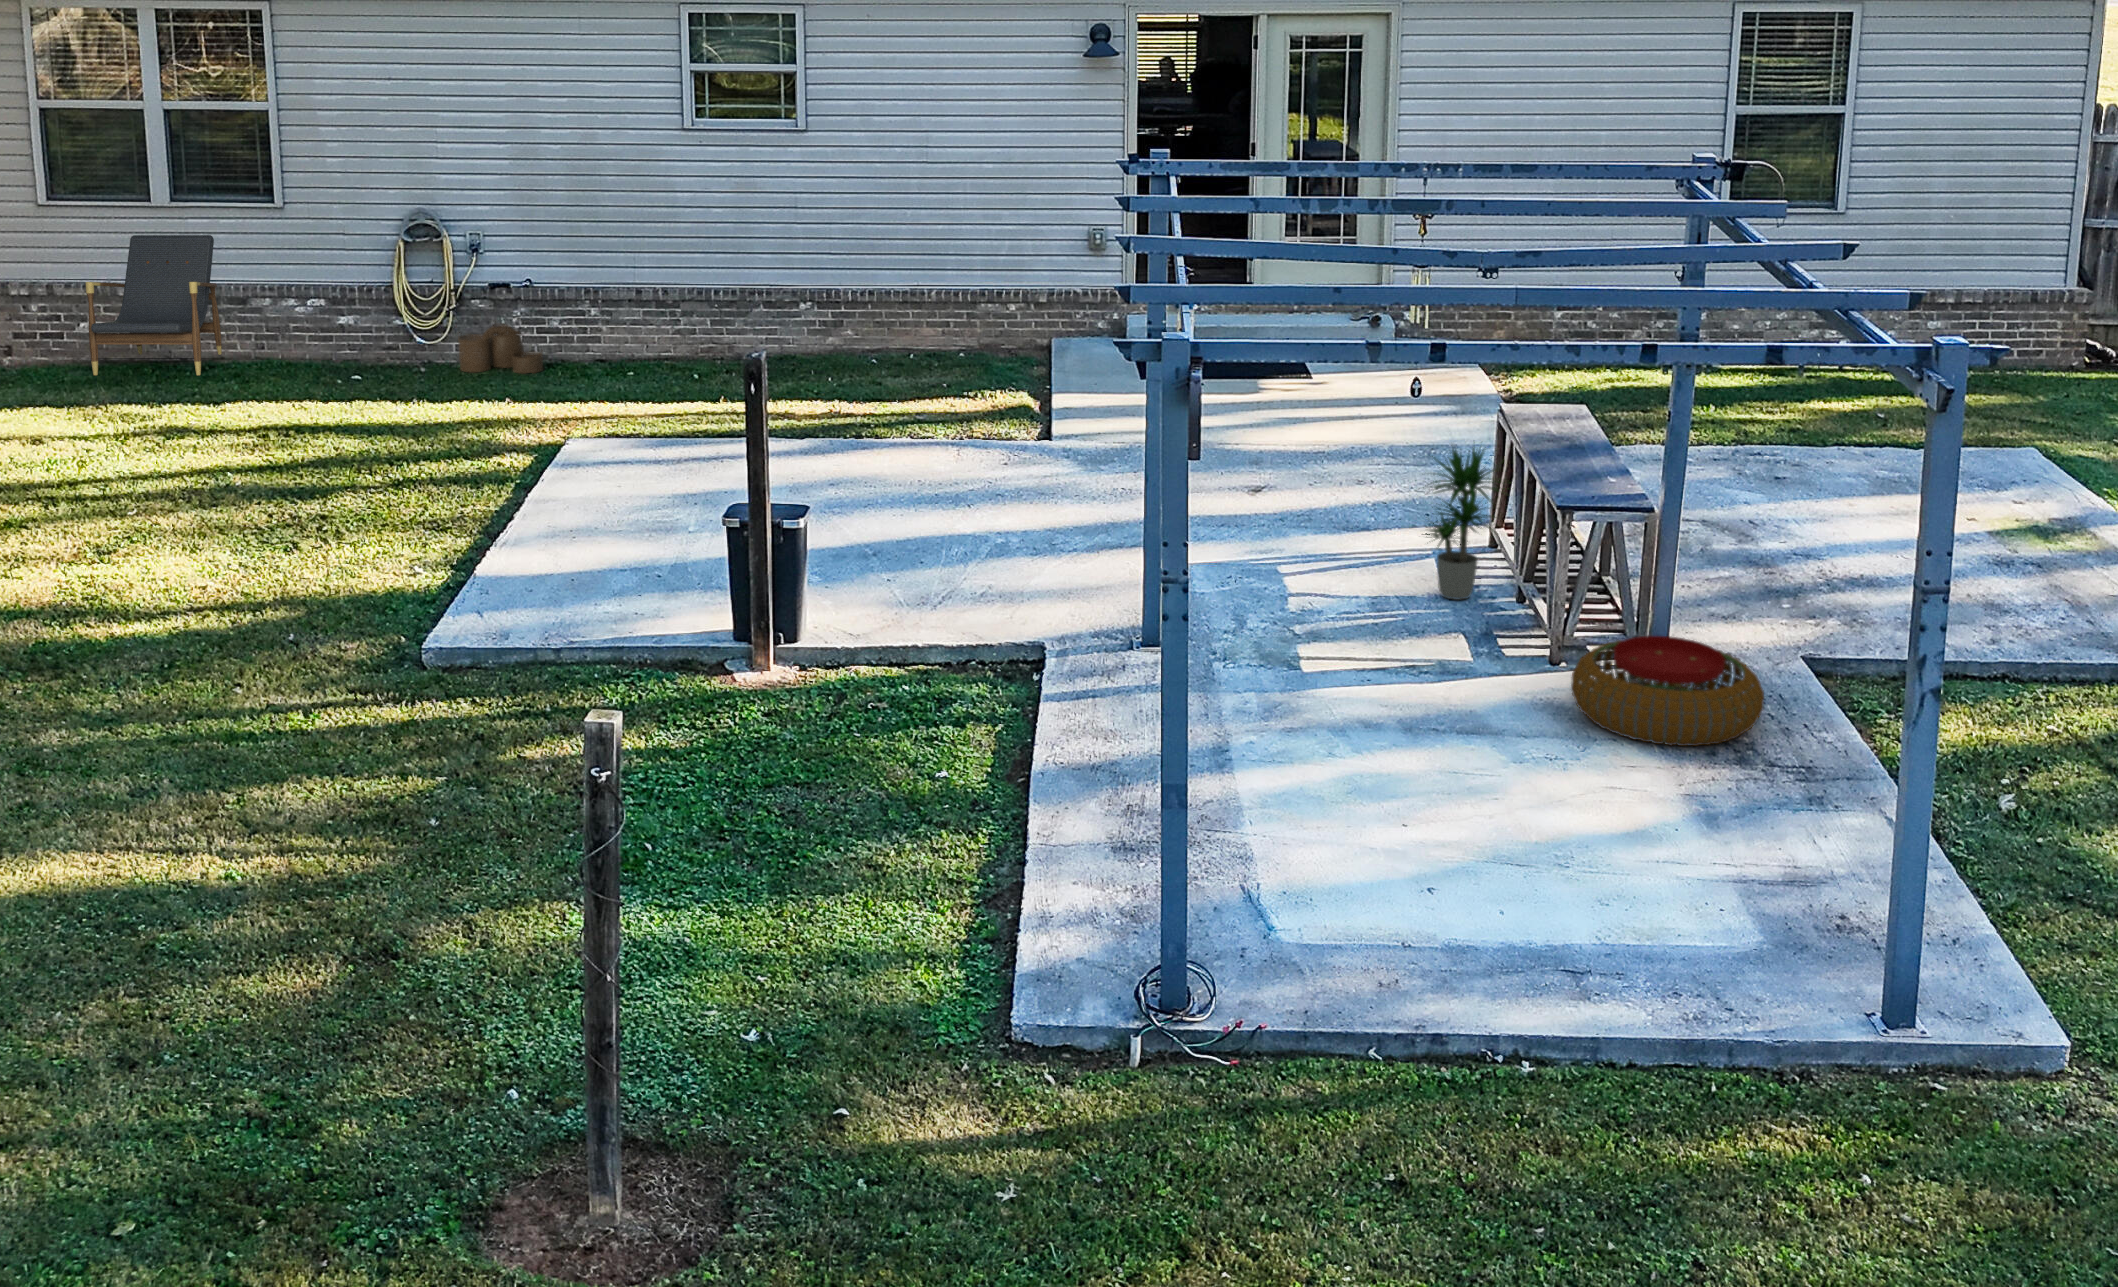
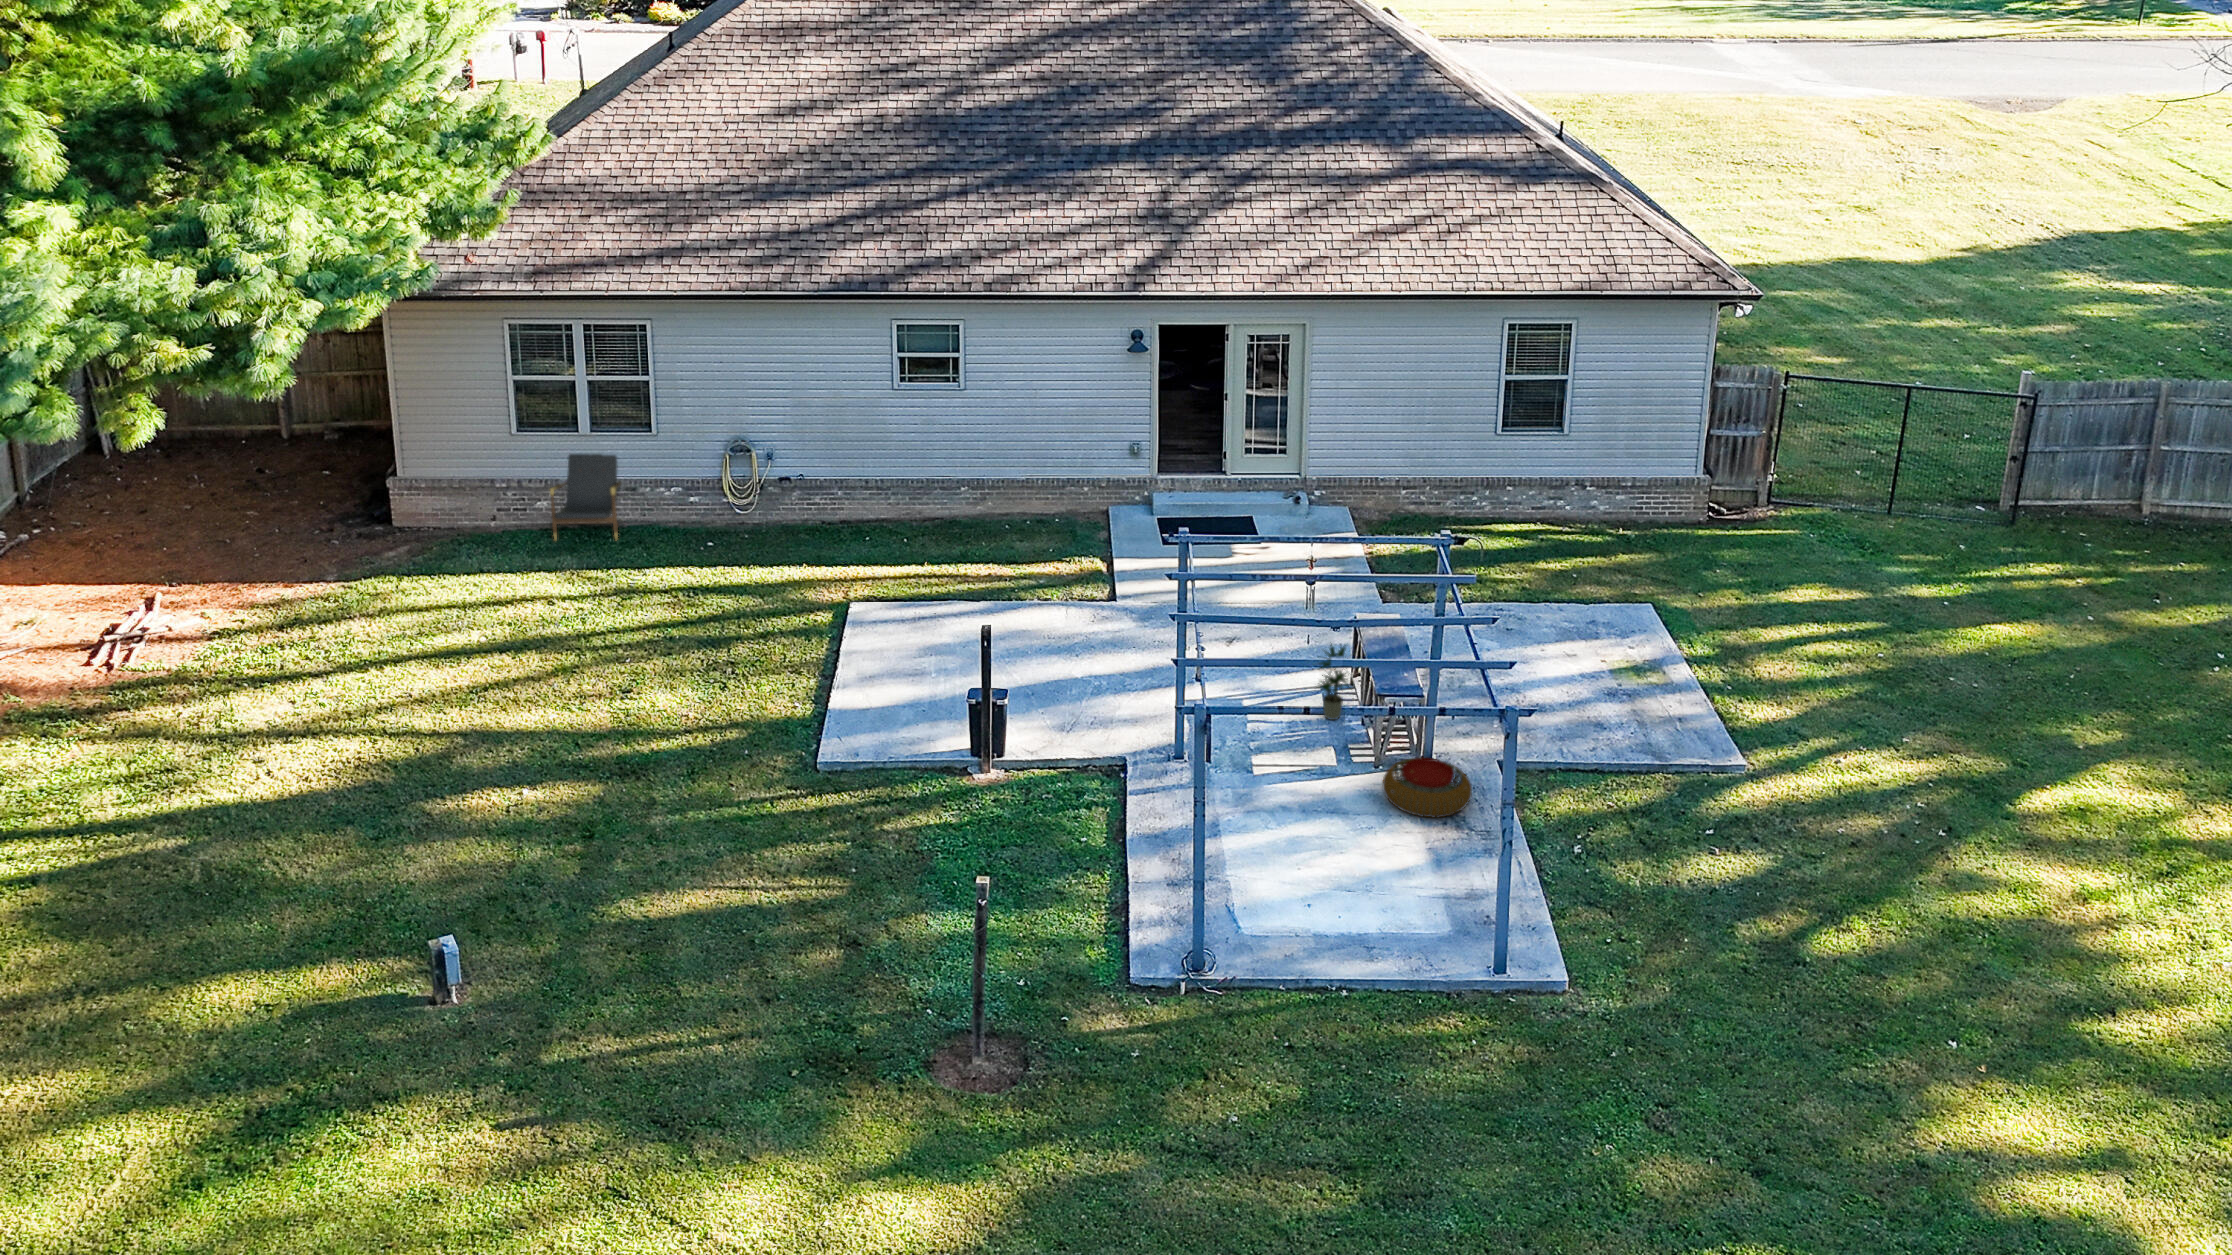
woven basket: present [458,324,543,373] -> none [767,500,817,537]

